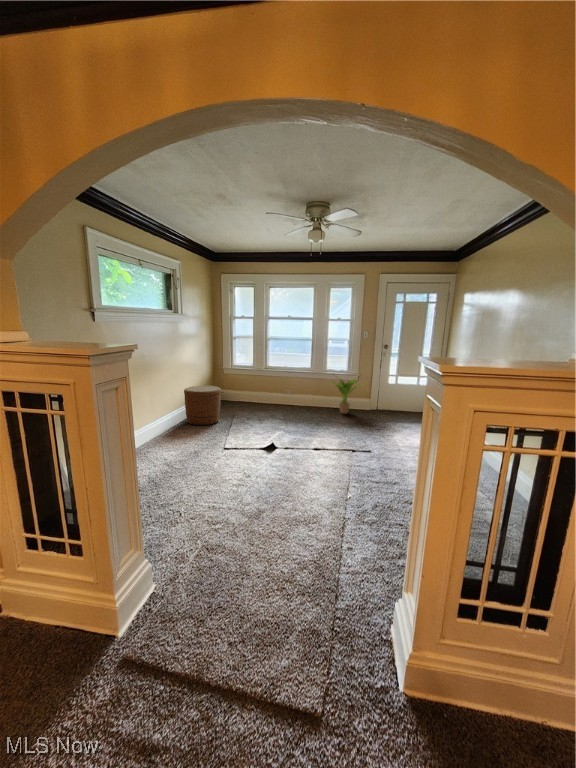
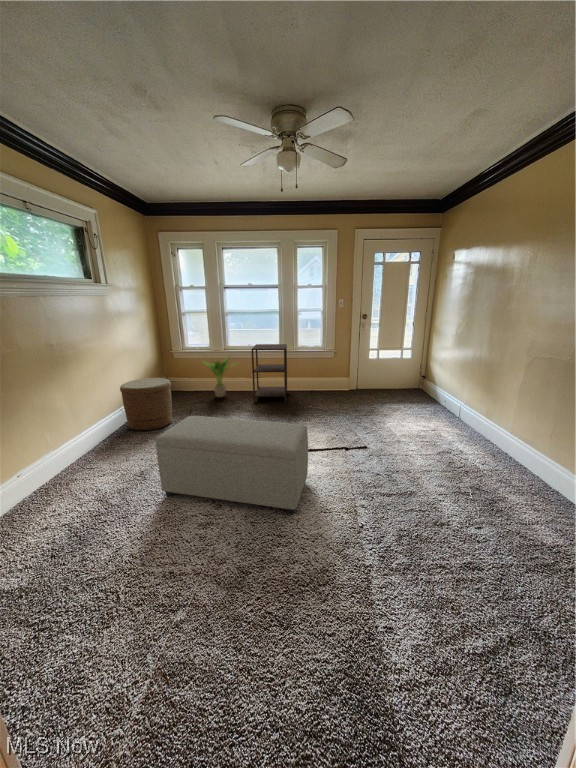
side table: none [285,365,317,414] -> present [251,344,287,402]
potted plant: present [333,378,361,414] -> present [204,357,232,397]
ottoman: none [209,412,318,486] -> present [155,416,308,514]

